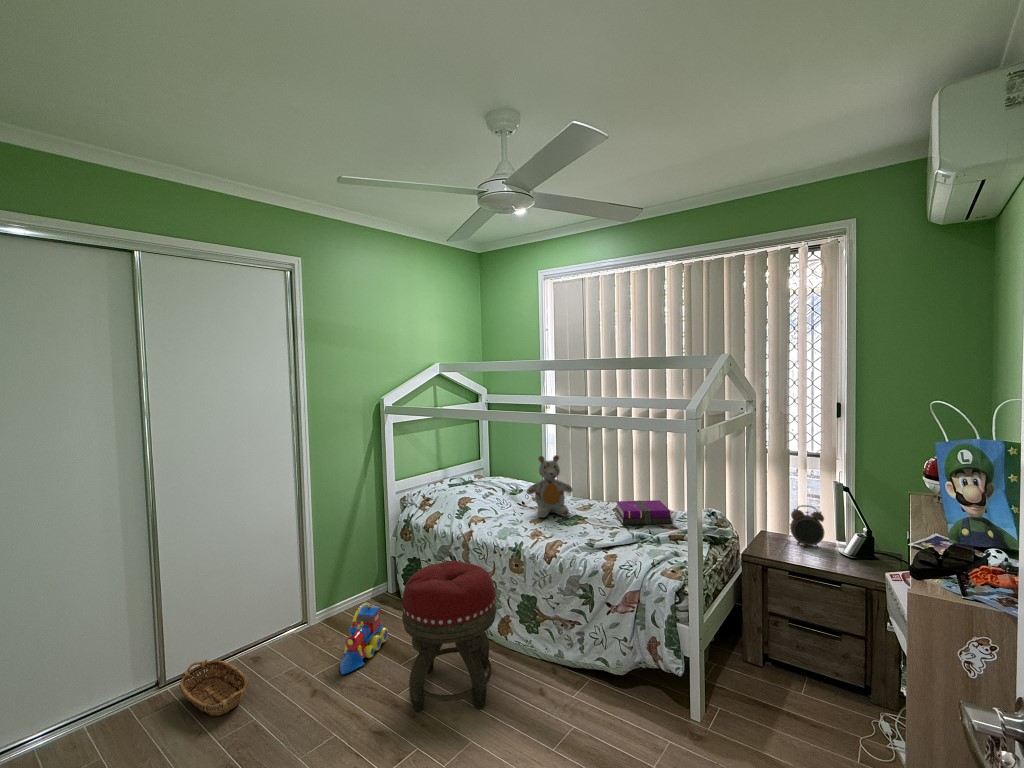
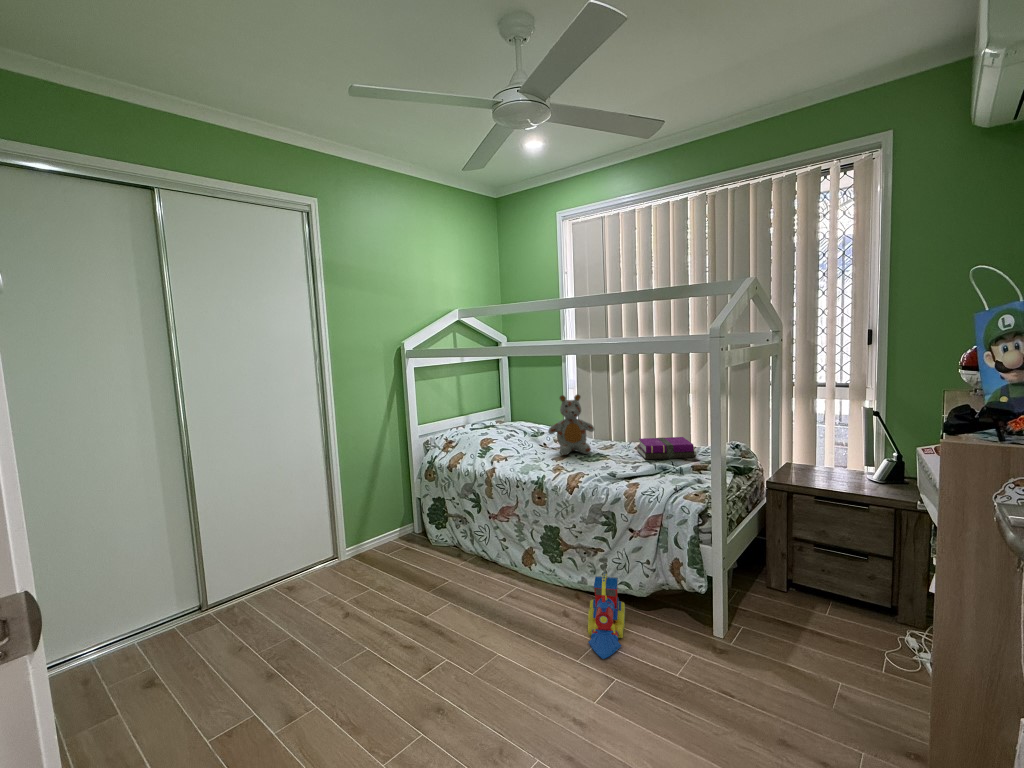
alarm clock: present [790,505,824,548] -> none [817,433,852,475]
footstool: present [402,561,496,712] -> none [428,492,520,630]
toy train: present [340,603,388,674] -> present [588,573,625,659]
basket: present [179,660,248,716] -> none [204,585,302,646]

